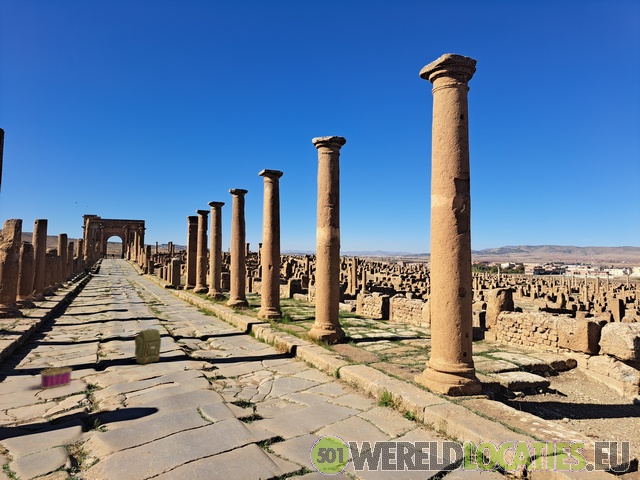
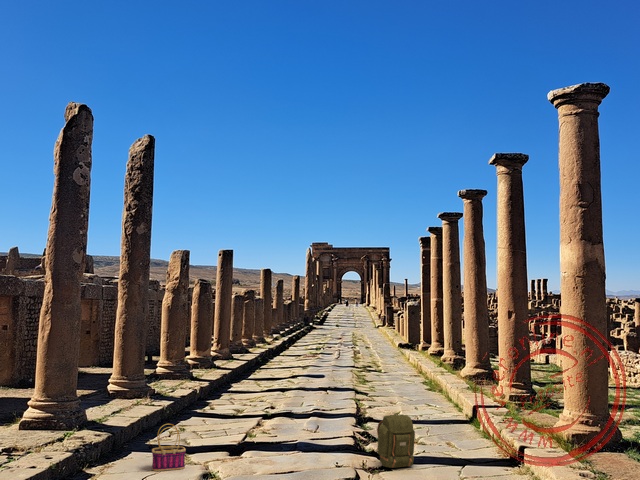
backpack: present [135,329,161,363] -> present [377,413,415,468]

